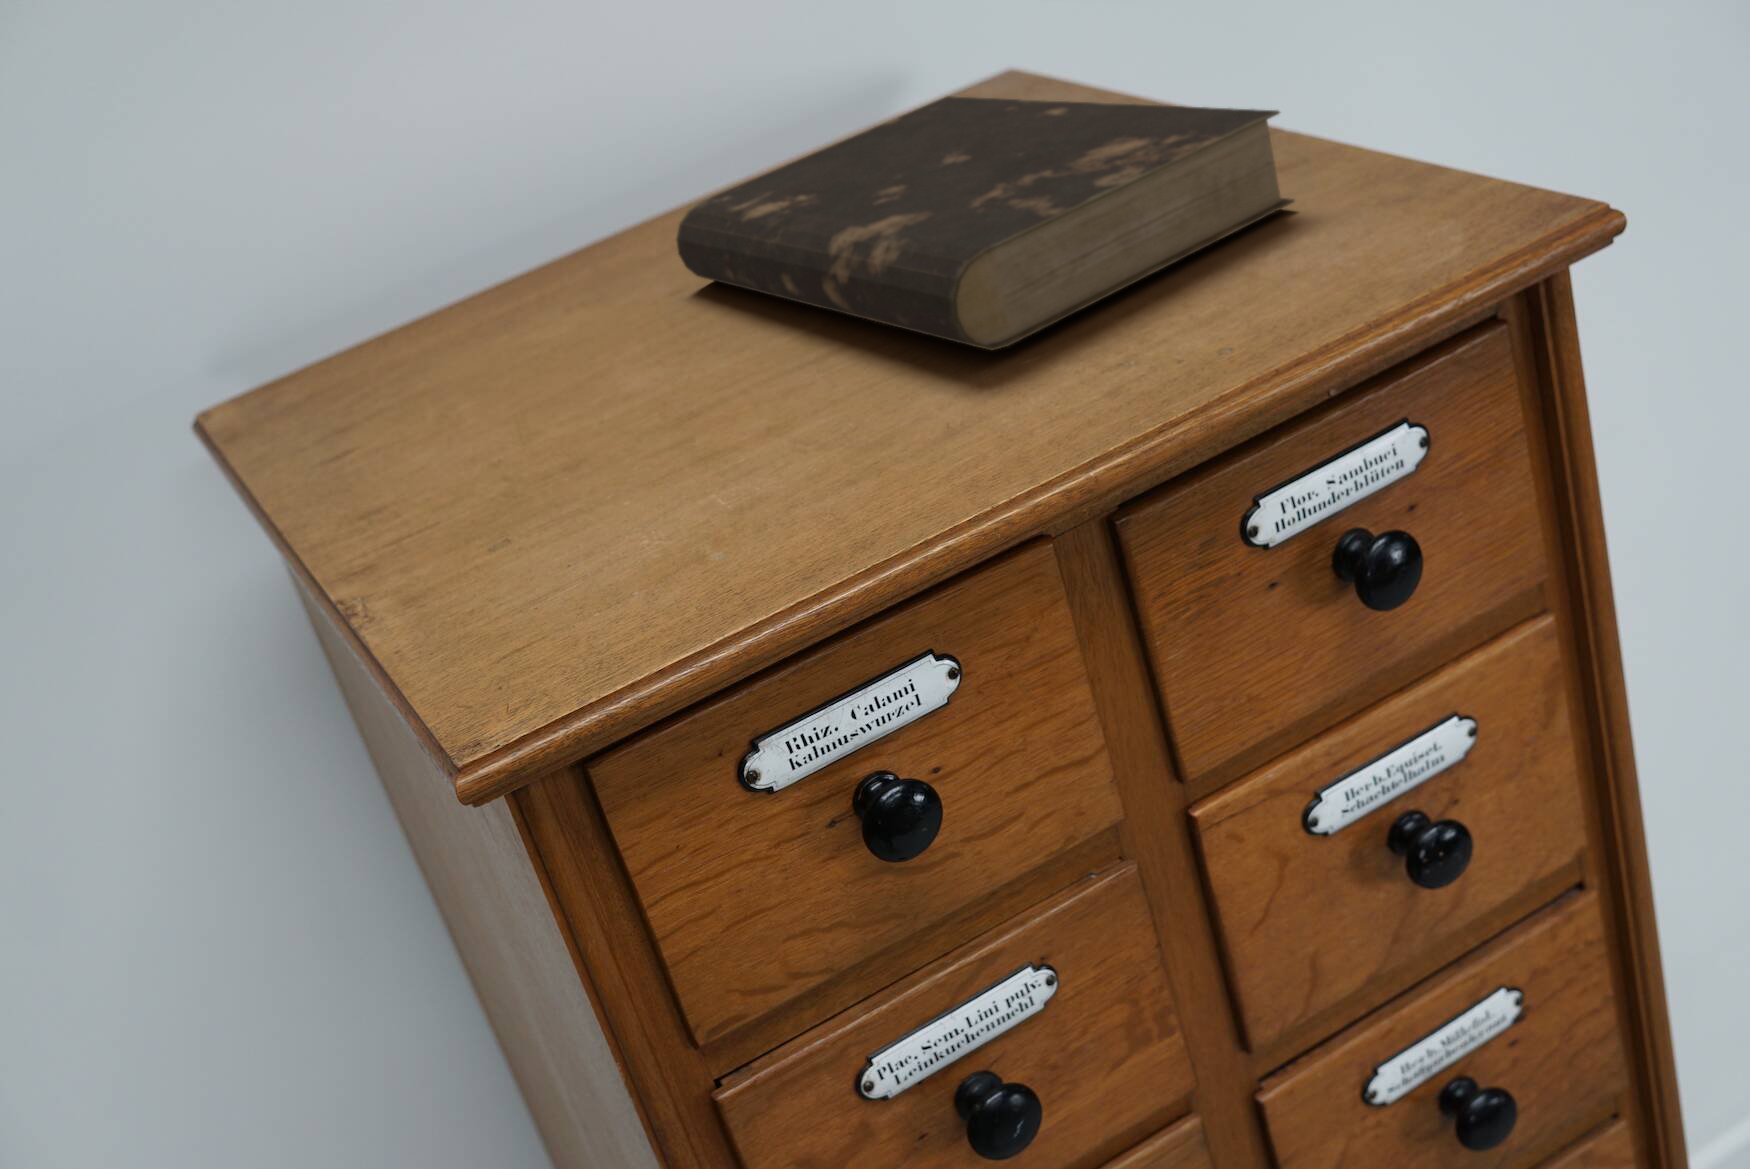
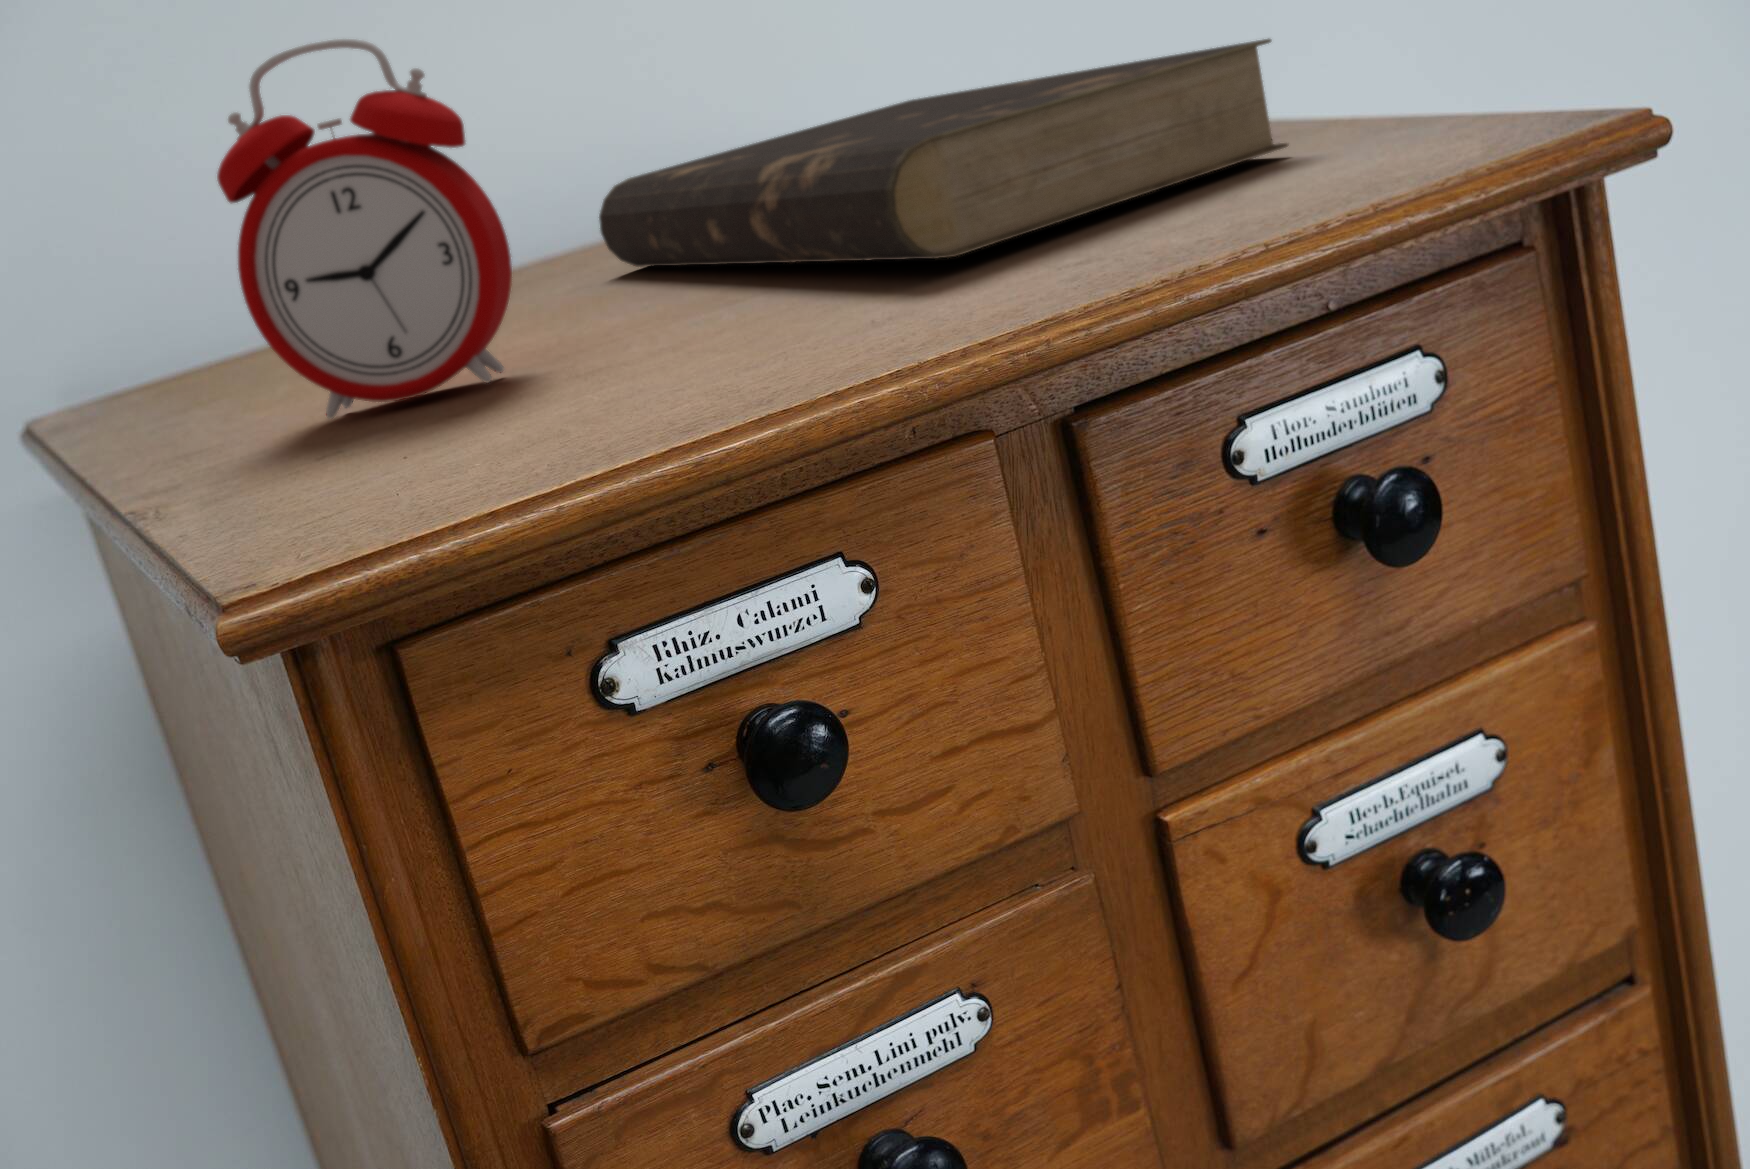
alarm clock: none [373,185,626,497] -> present [217,39,512,419]

